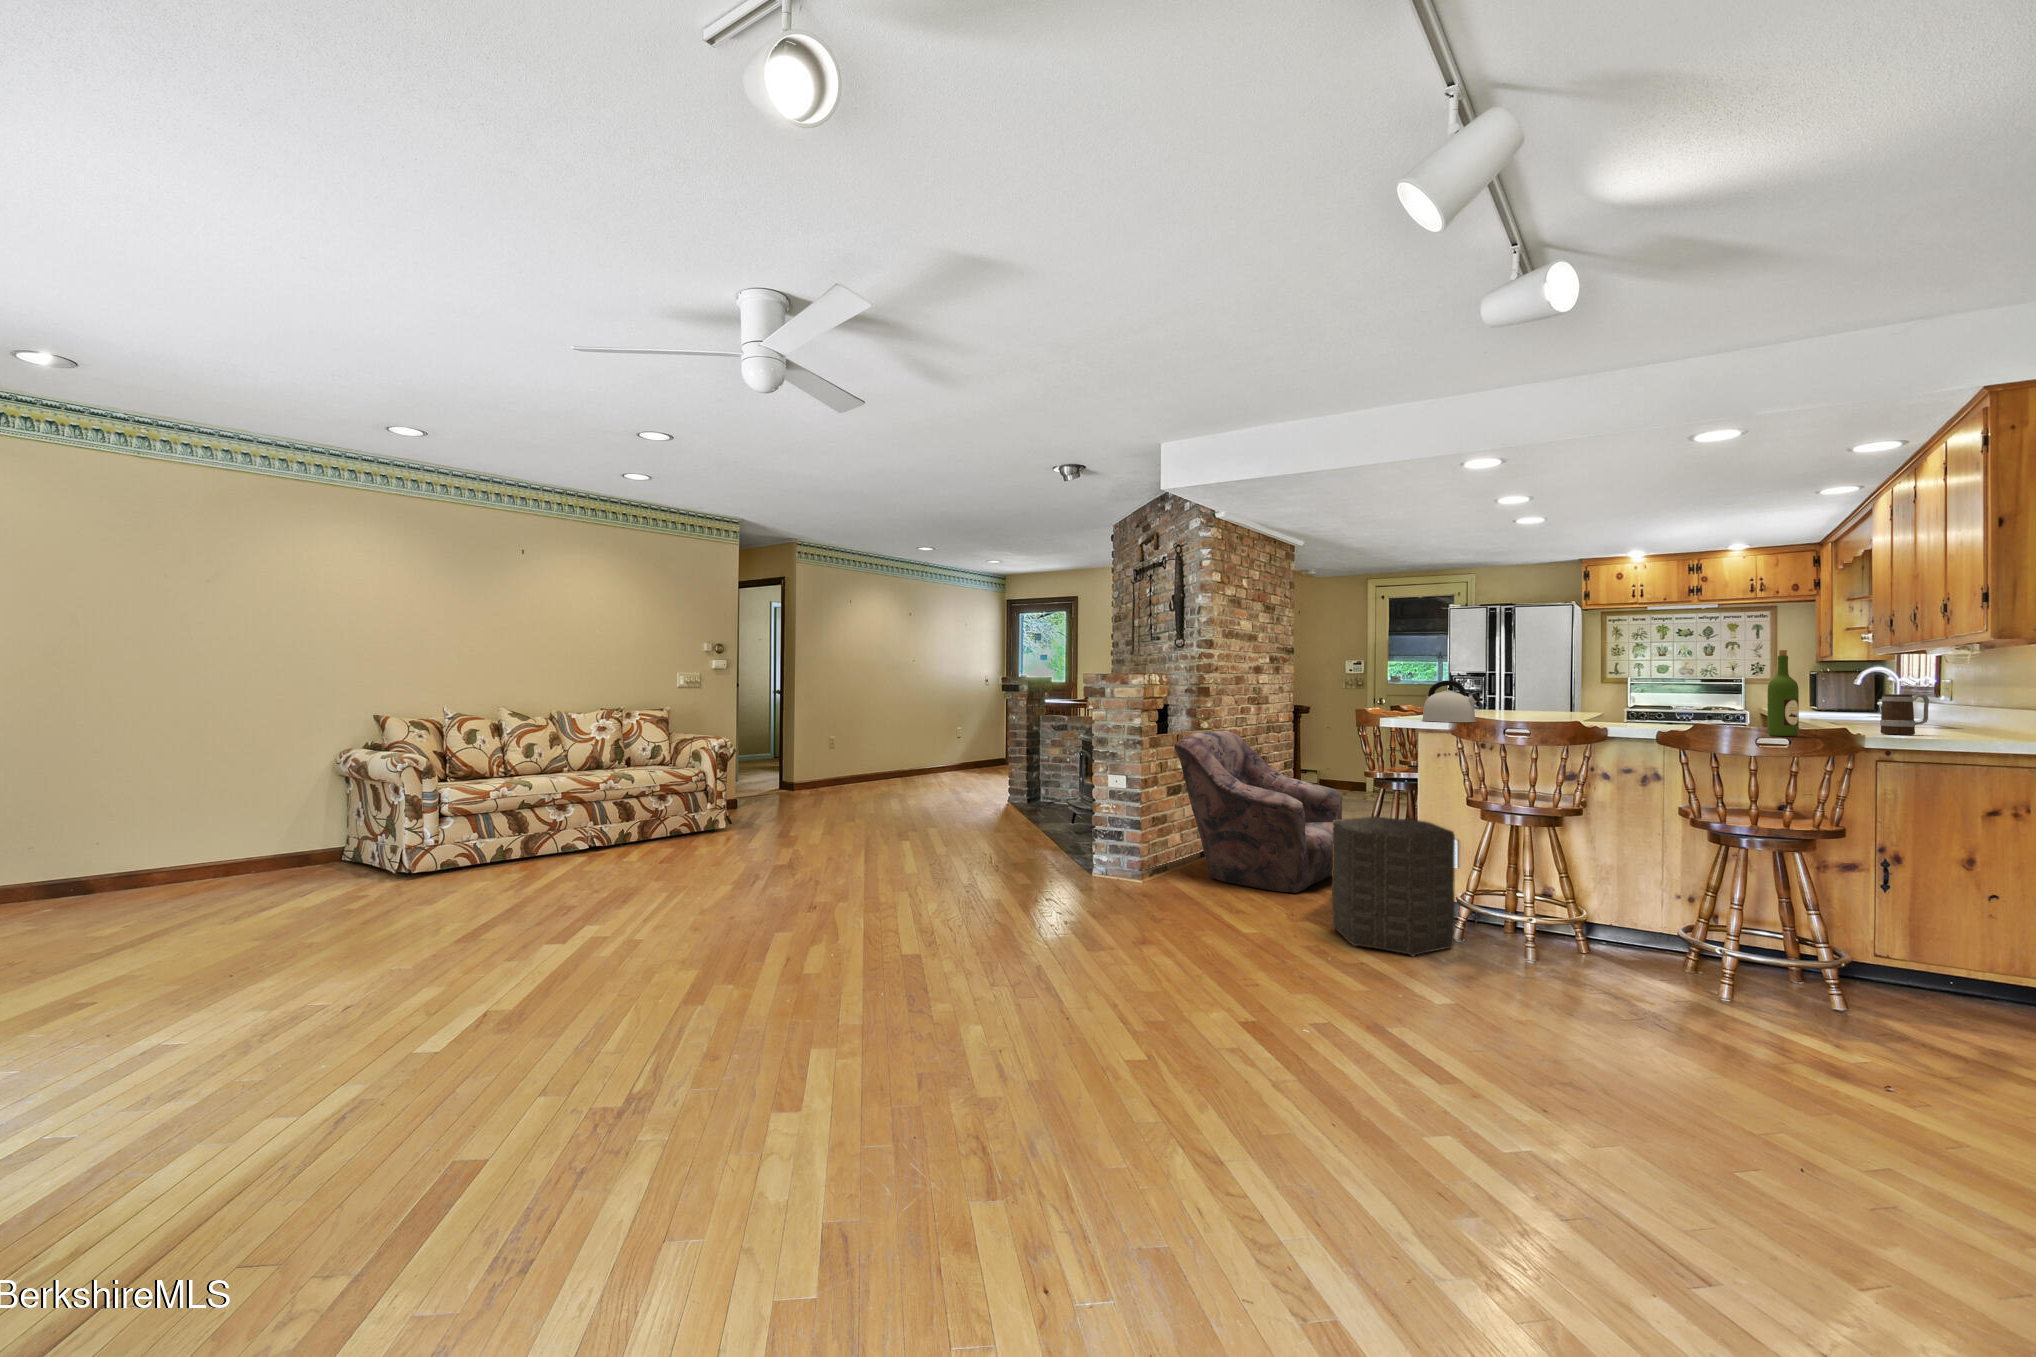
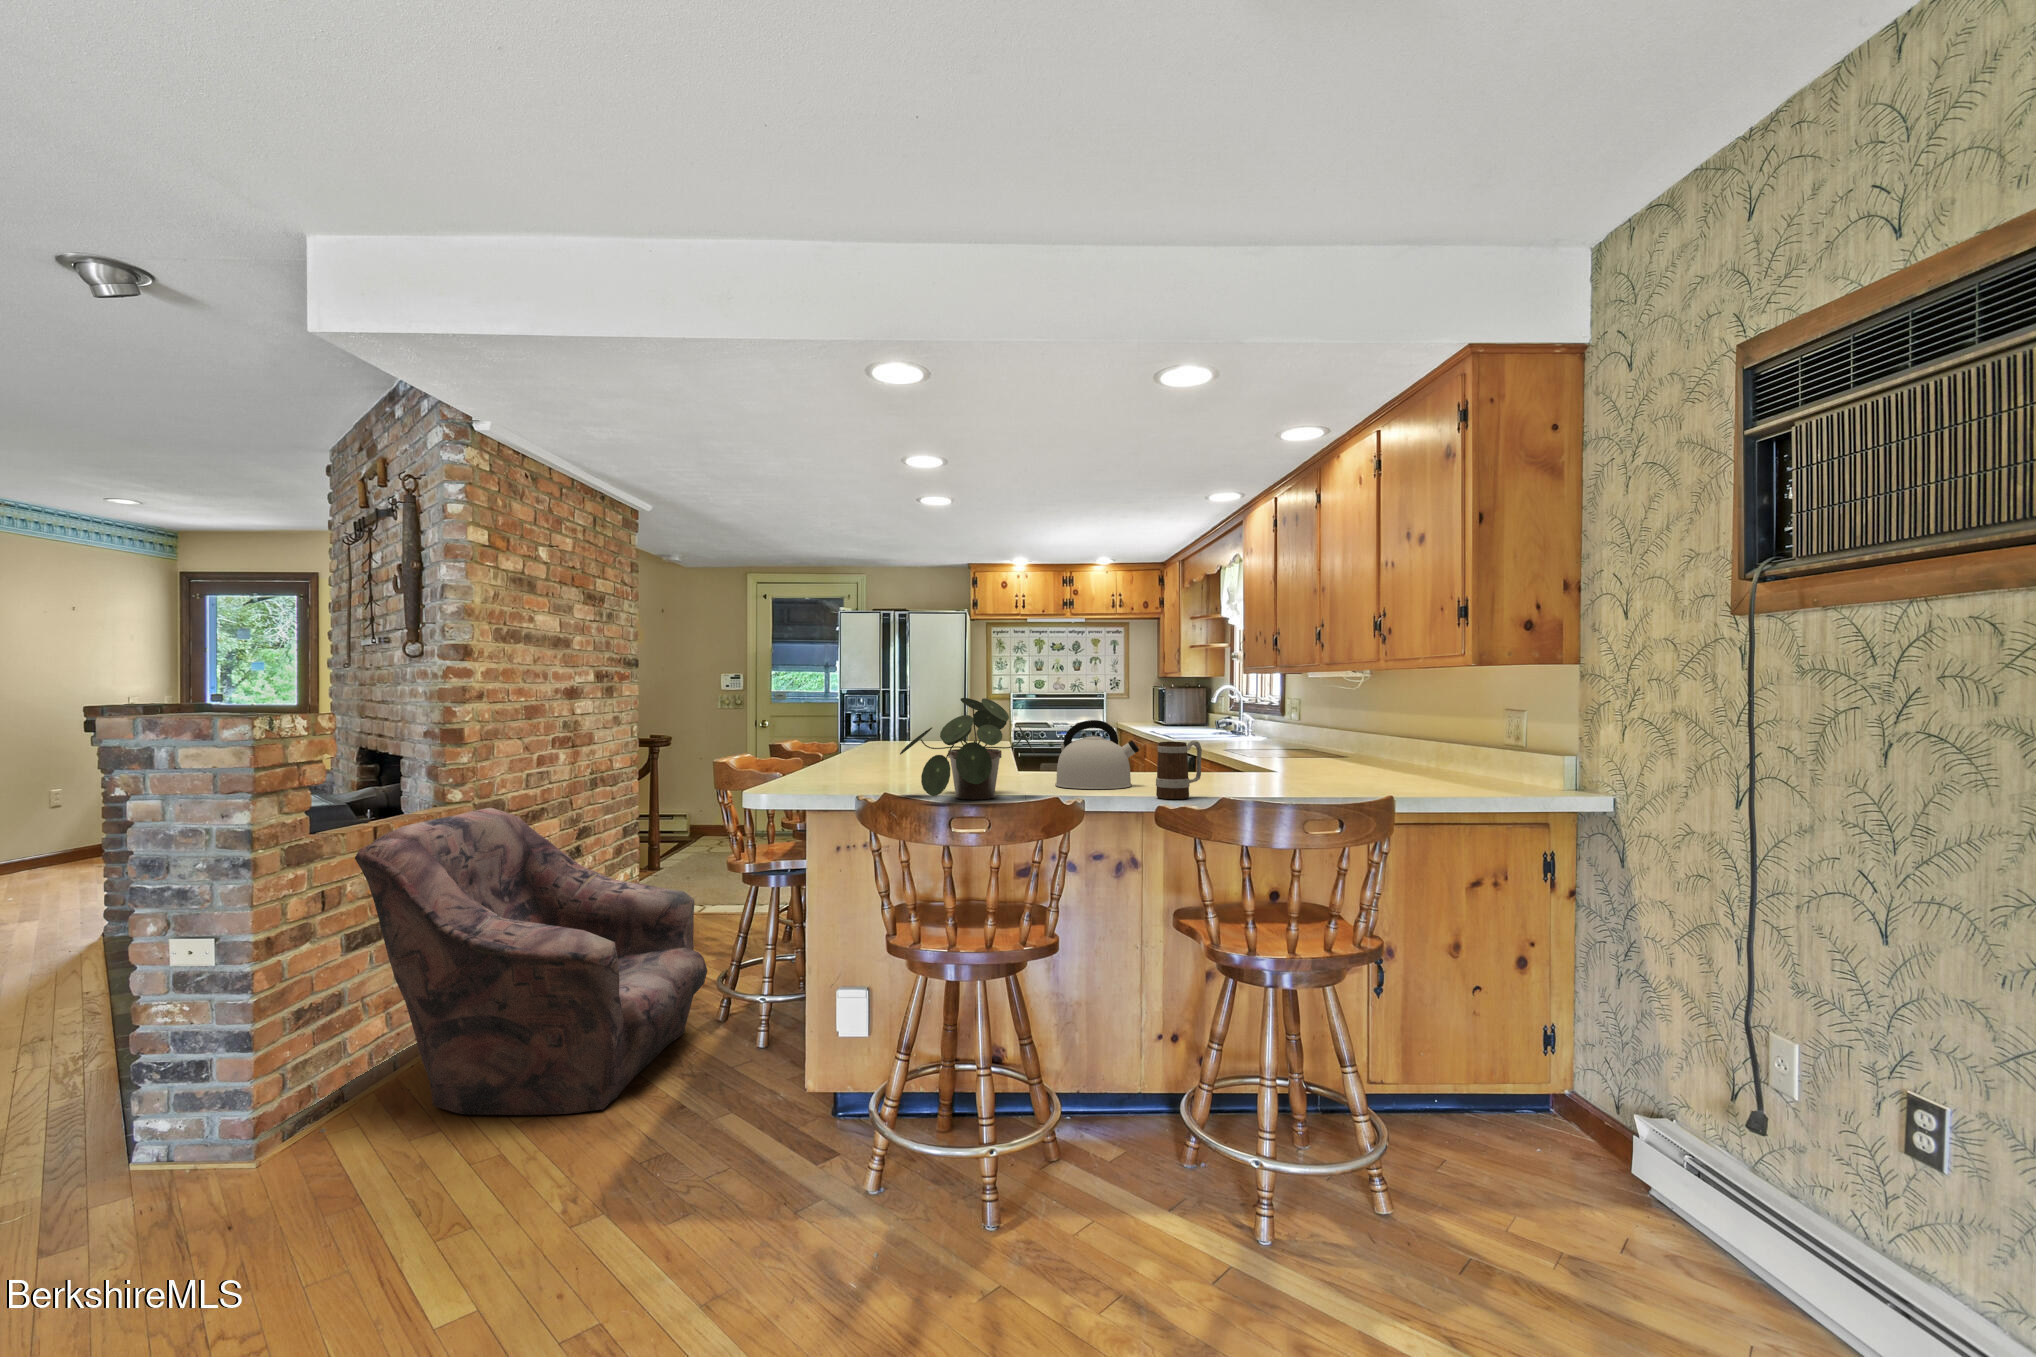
wine bottle: present [1767,650,1799,736] -> none [1260,684,1293,805]
potted plant: none [1481,663,1580,727] -> present [900,698,1034,800]
kettle: present [1422,681,1480,722] -> present [1055,720,1139,789]
mug: present [1880,693,1929,735] -> present [1156,740,1202,799]
ottoman: present [1332,817,1455,956] -> none [651,971,865,1271]

